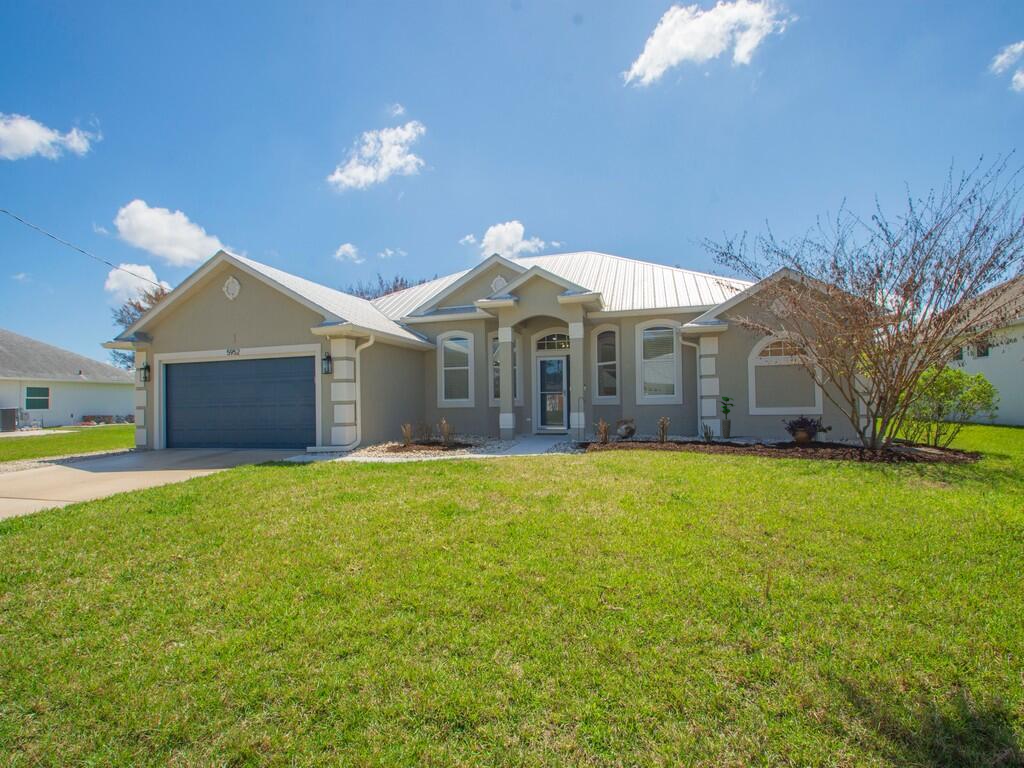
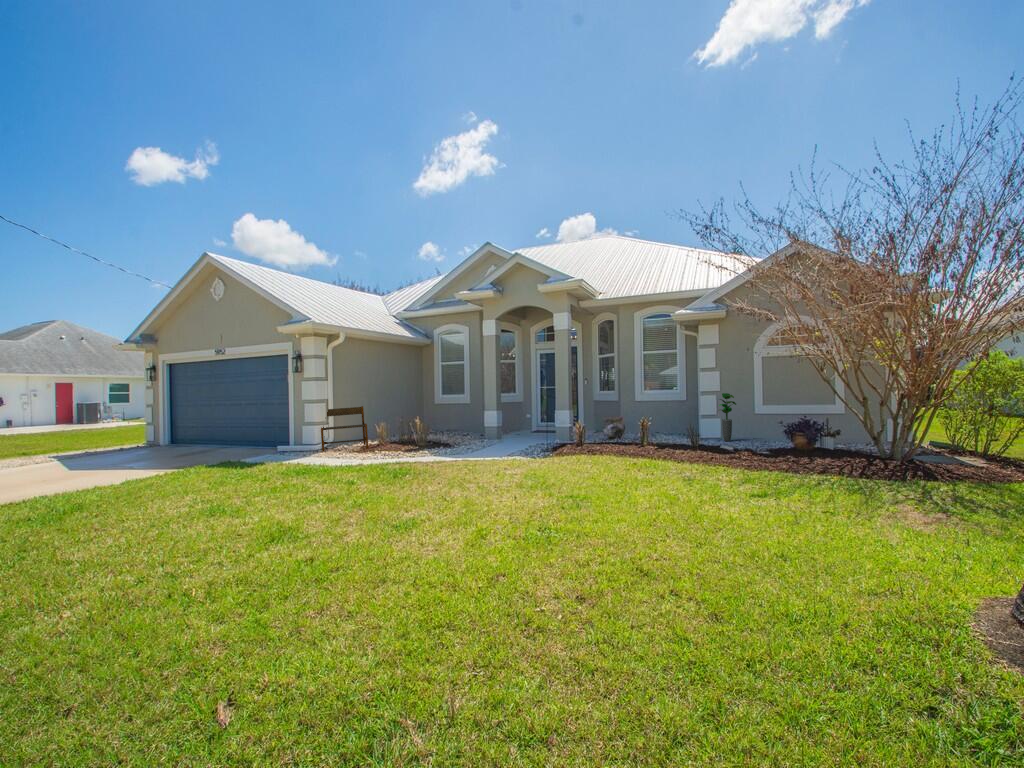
bench: none [351,408,399,453] -> present [321,406,368,452]

